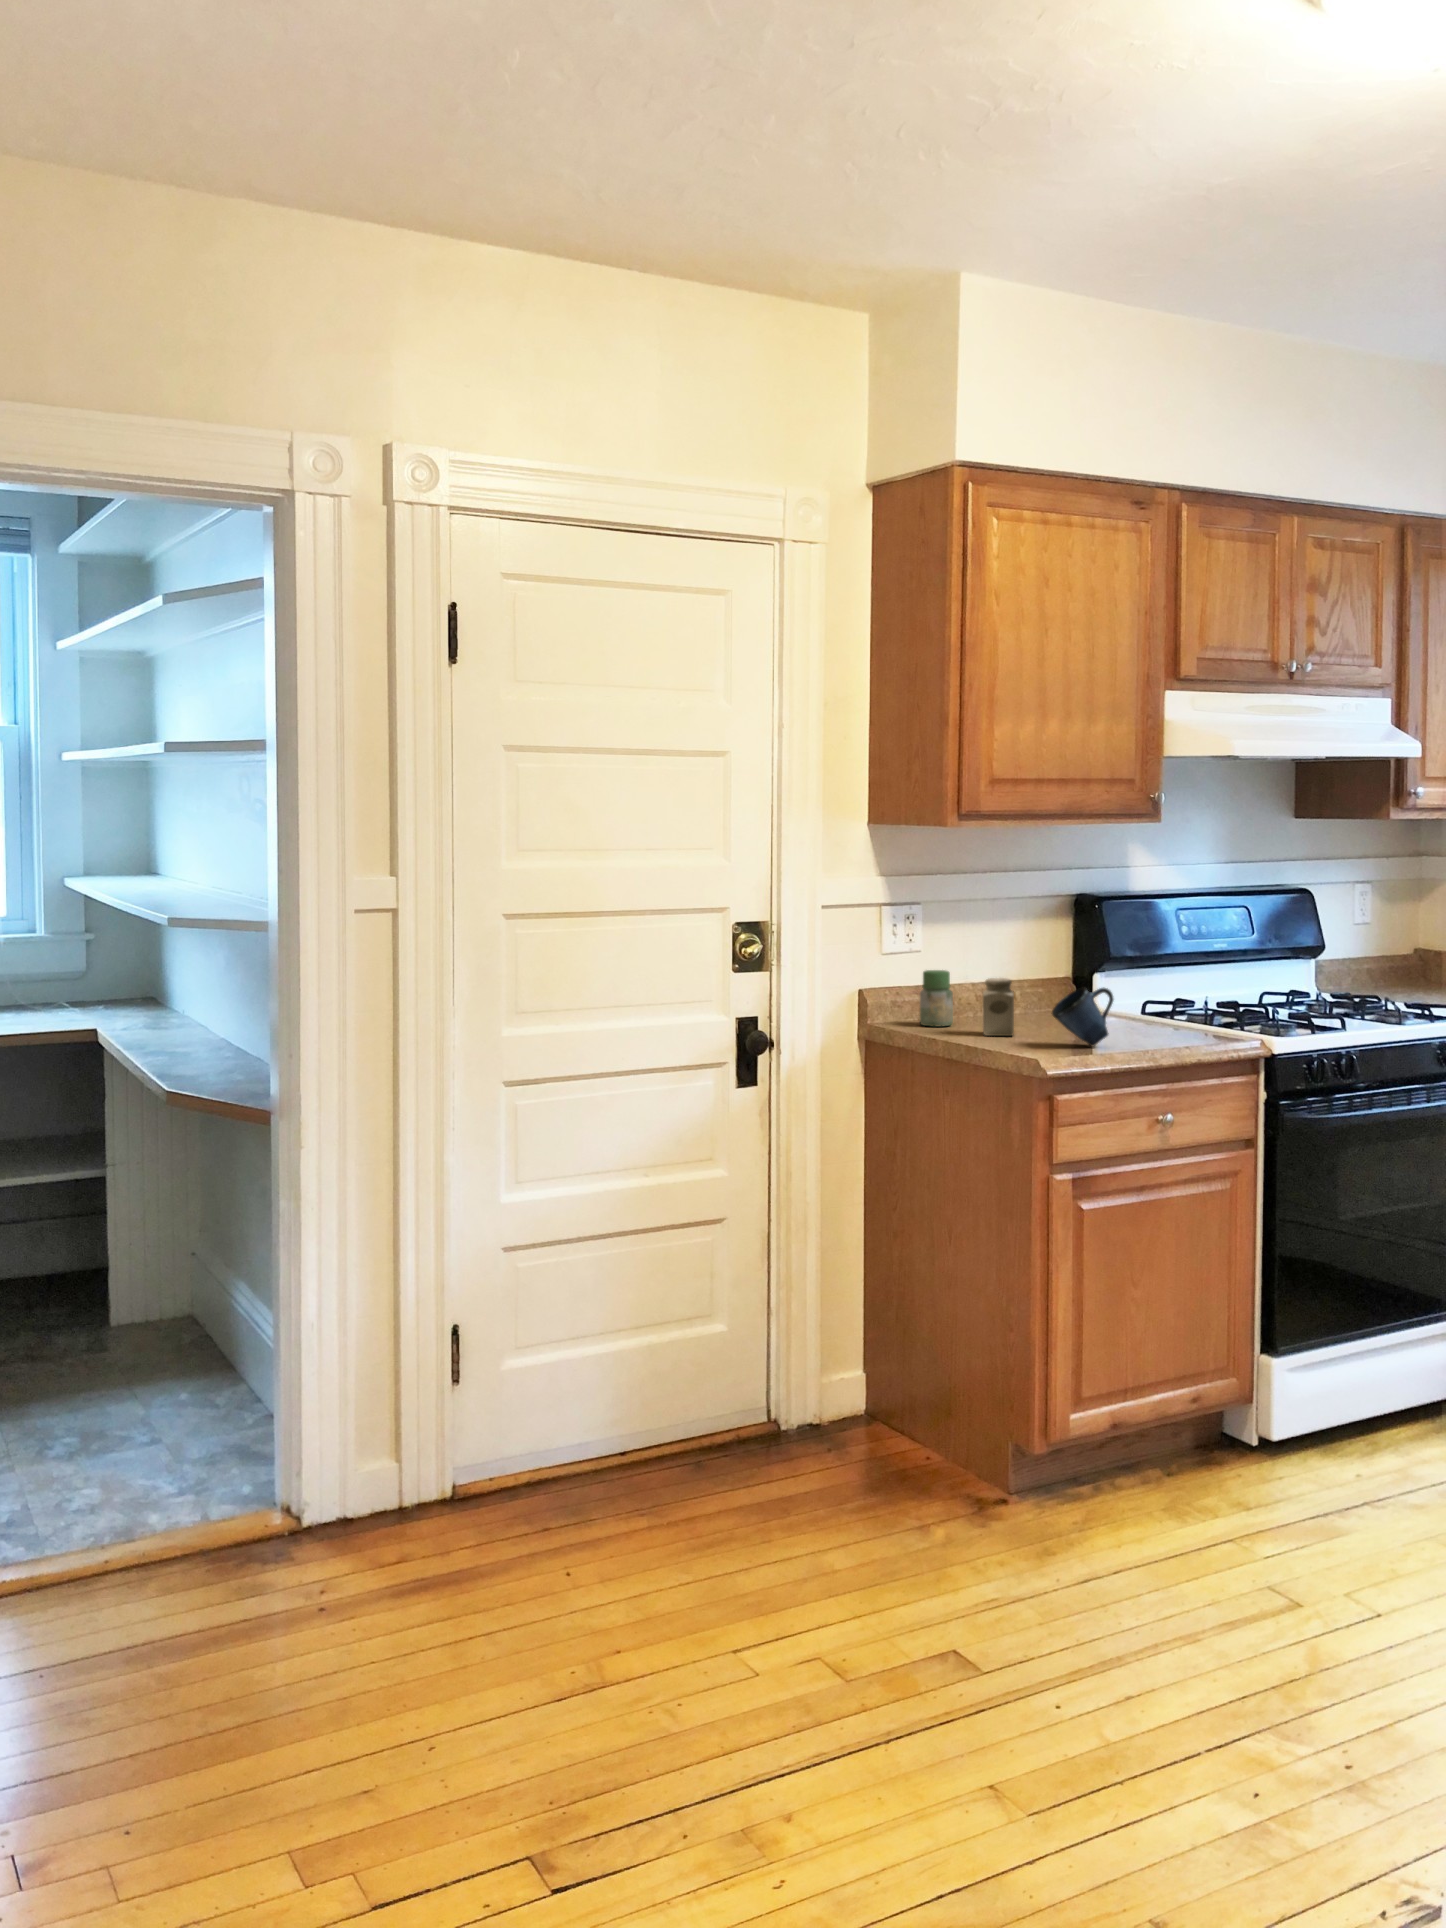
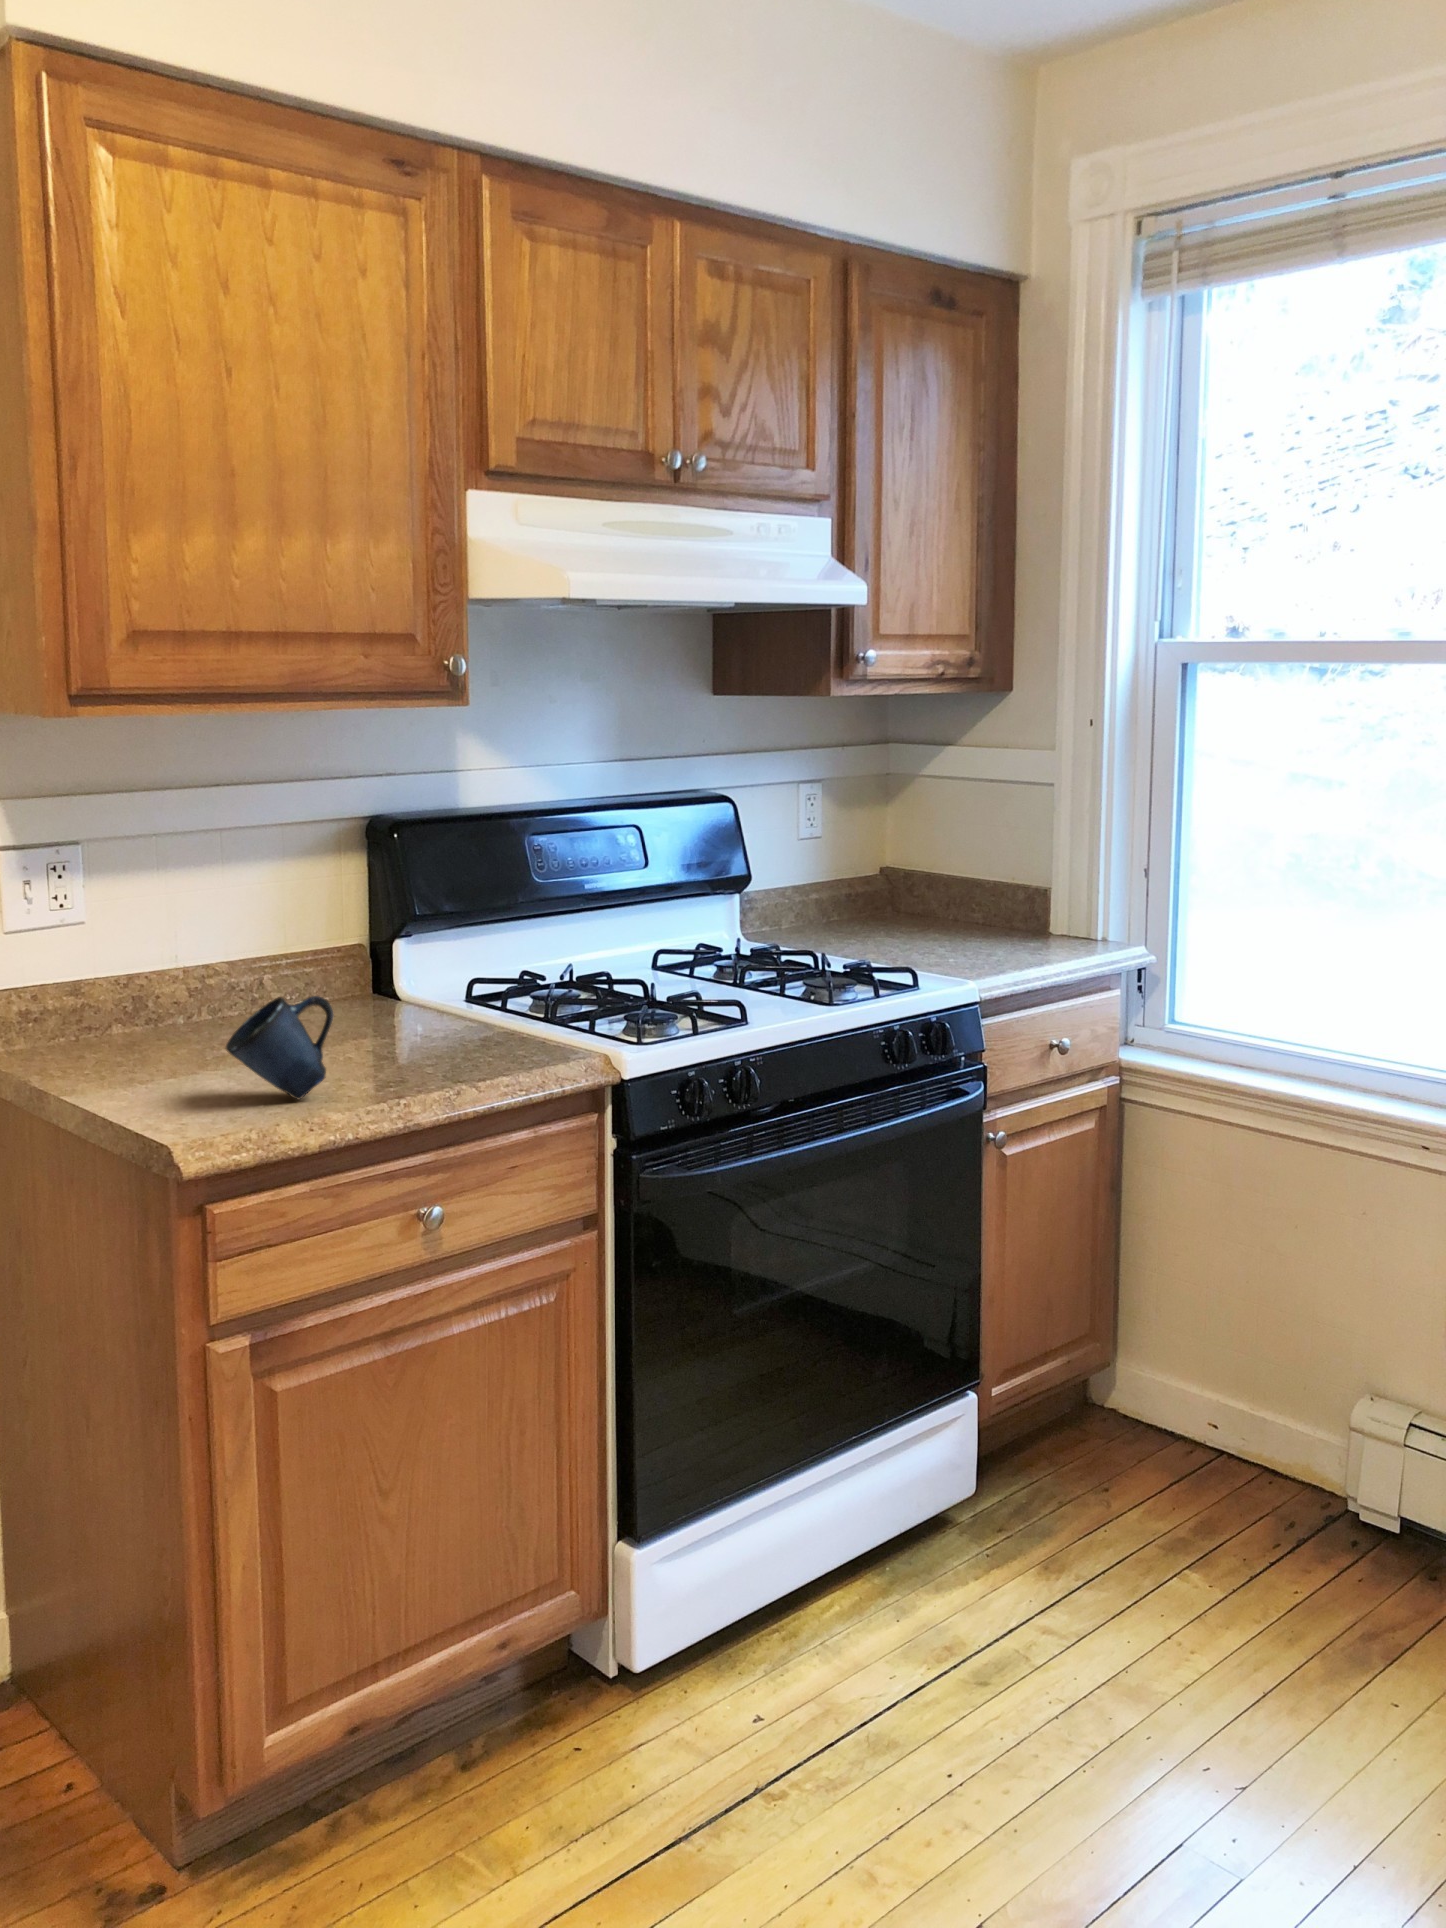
jar: present [920,970,953,1027] -> none [48,960,110,1059]
salt shaker: present [983,978,1014,1036] -> none [130,976,196,1079]

